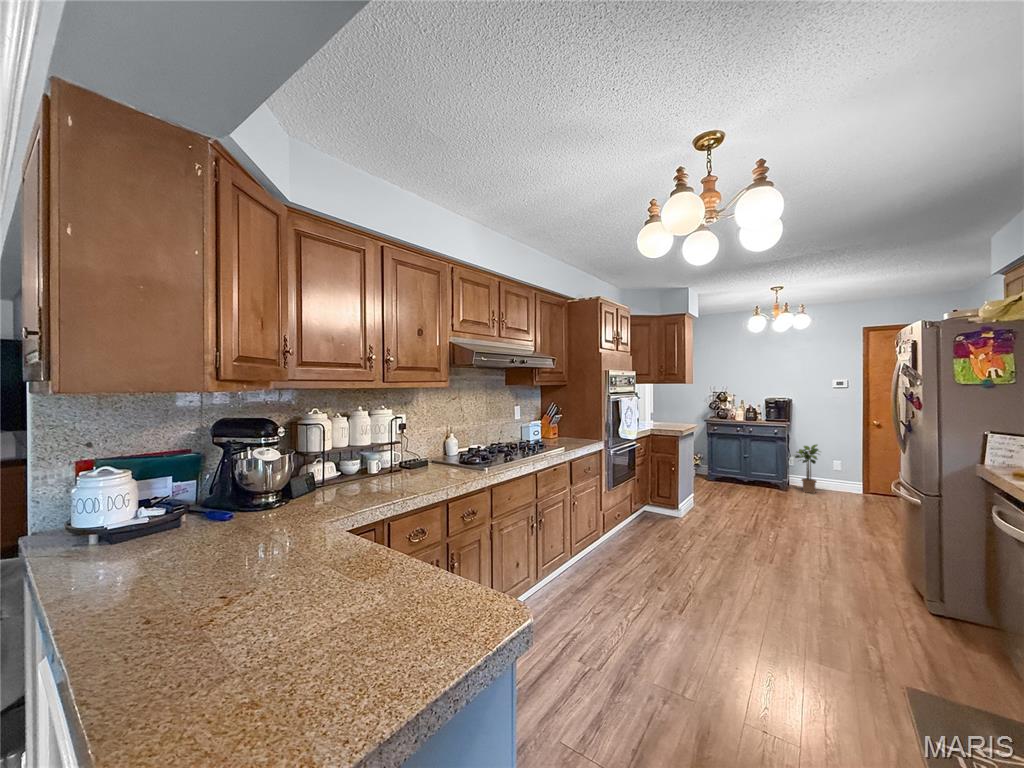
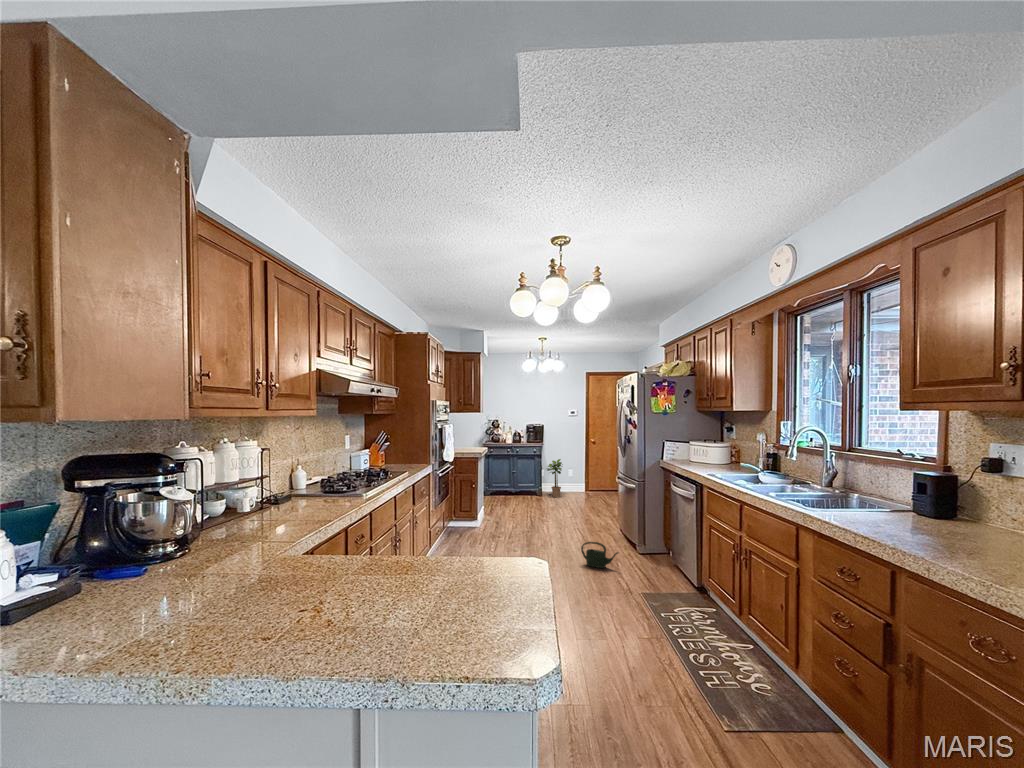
watering can: none [802,566,867,608] -> present [581,542,618,568]

